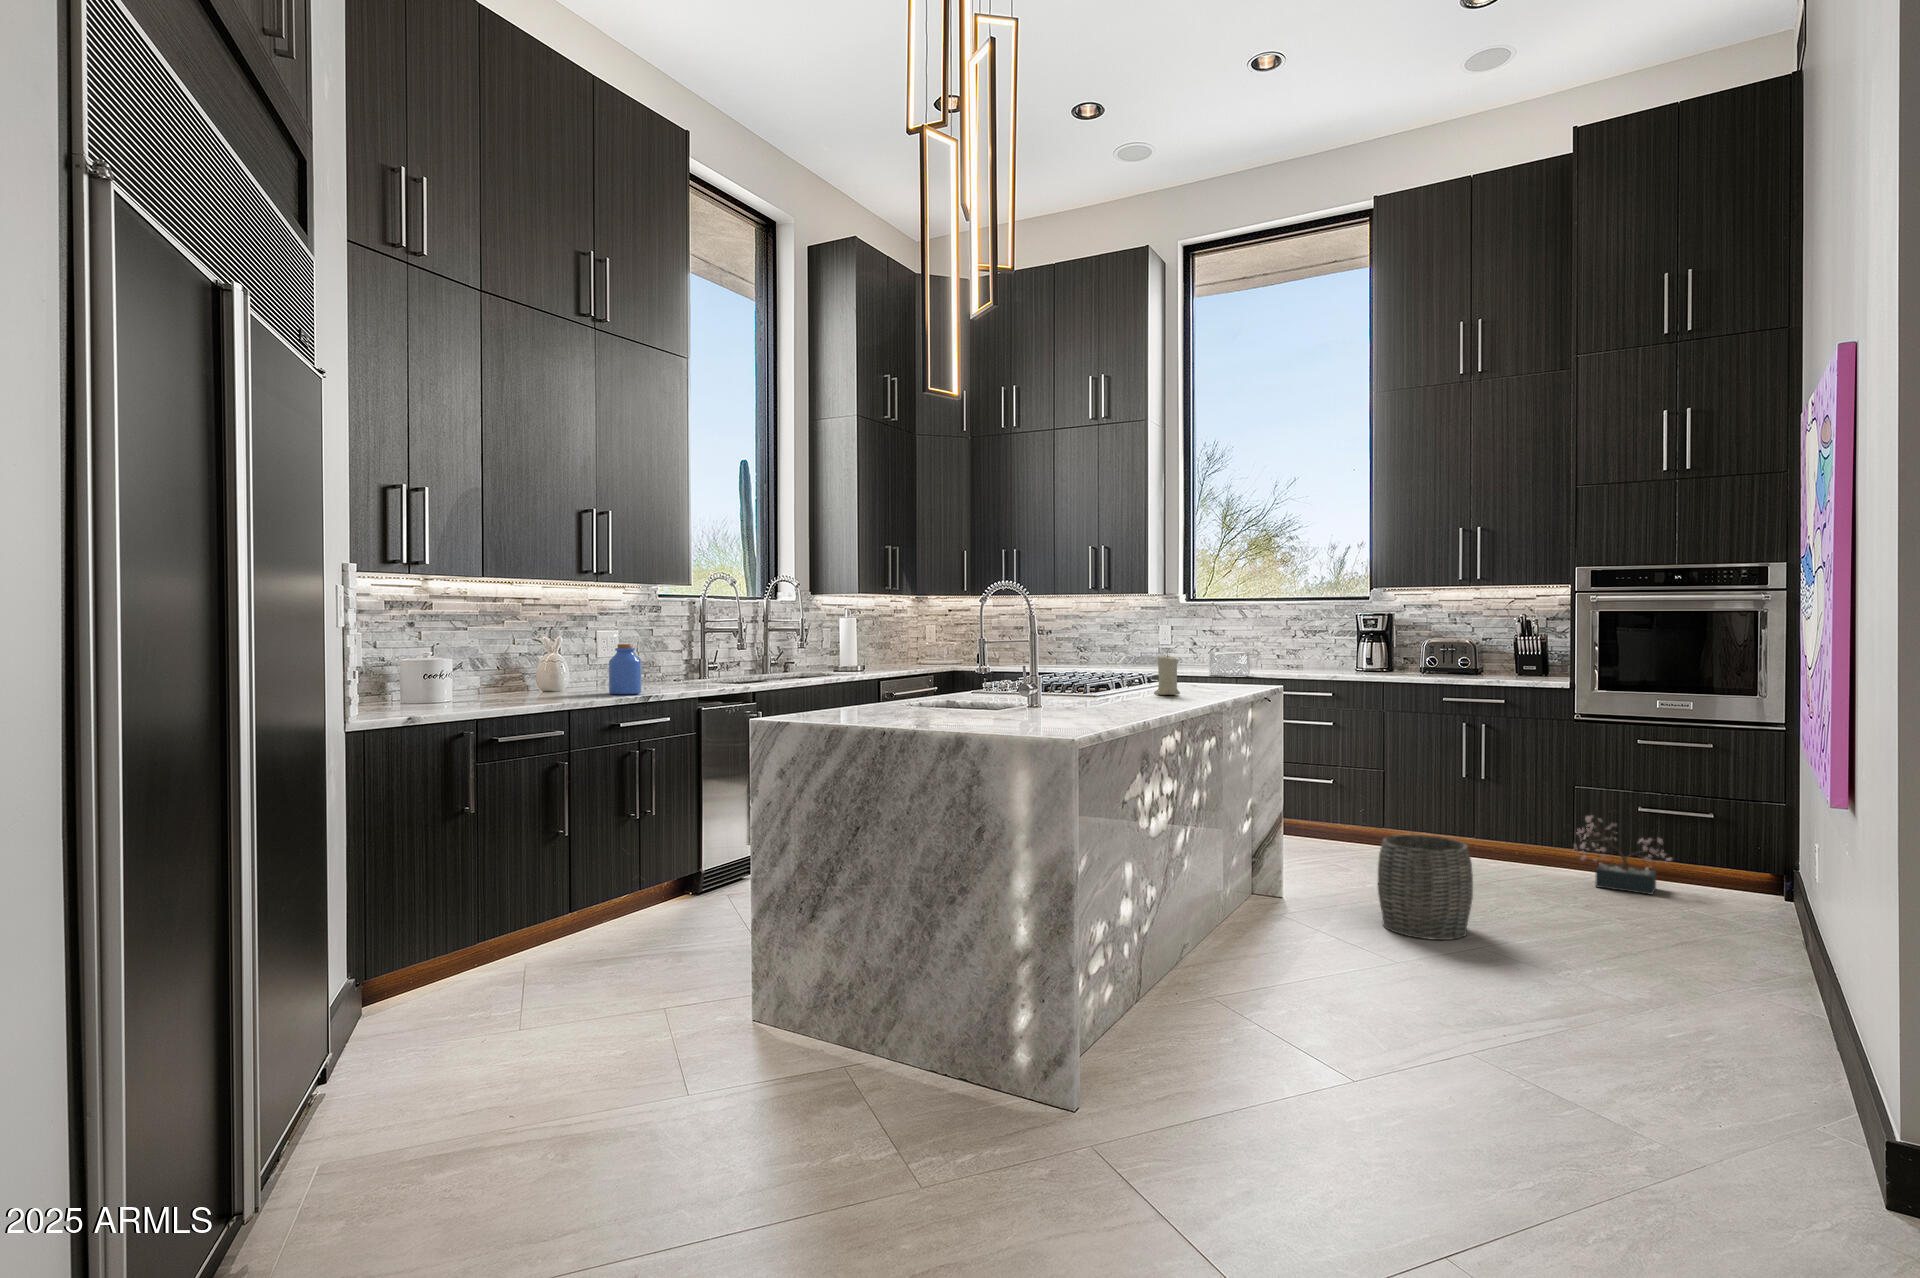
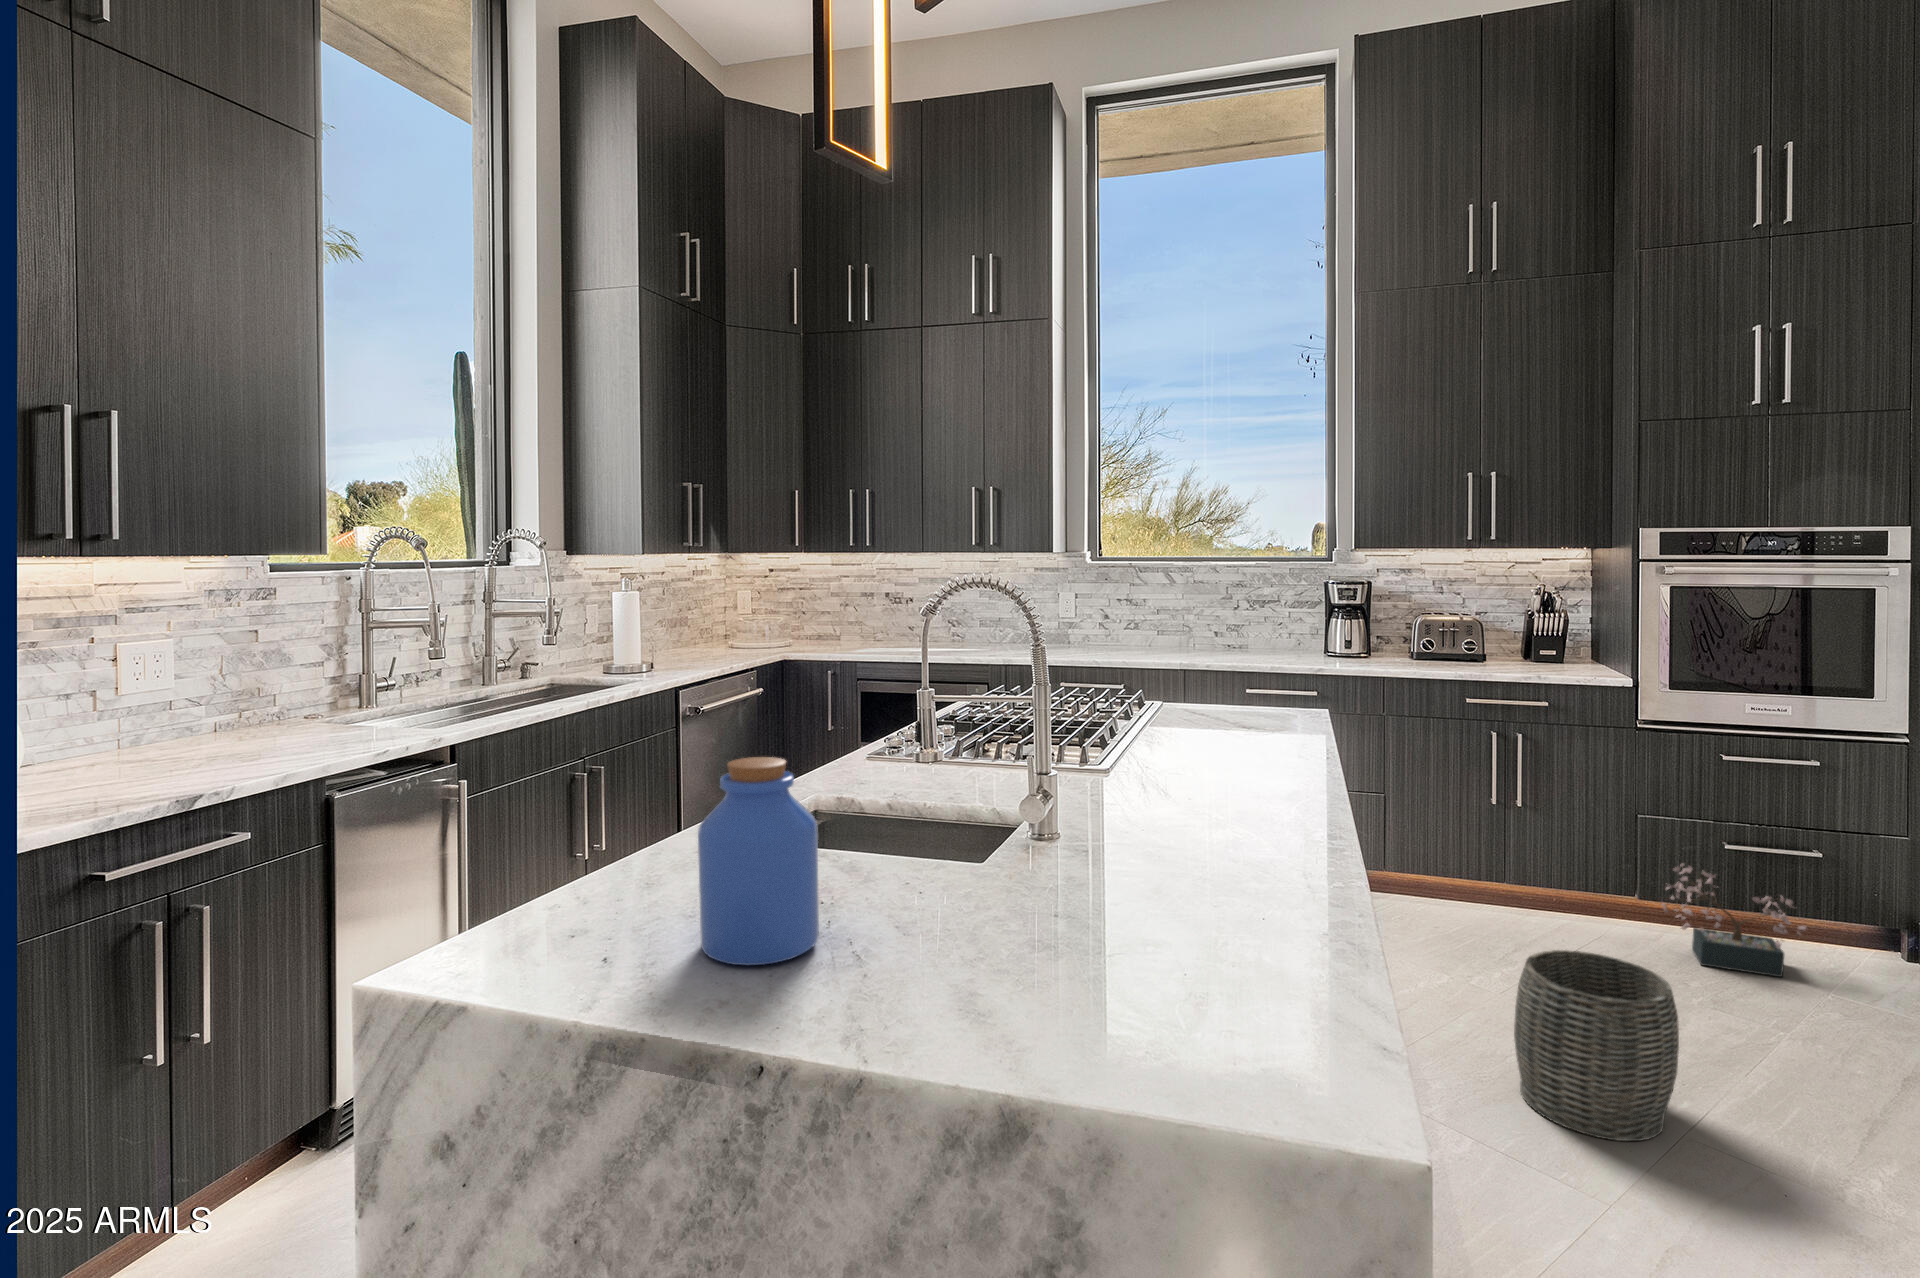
jar: present [609,644,641,694] -> present [698,757,819,966]
decorative bowl: present [1209,652,1250,676] -> none [1162,639,1219,677]
candle: present [1154,654,1180,695] -> none [1201,690,1250,766]

